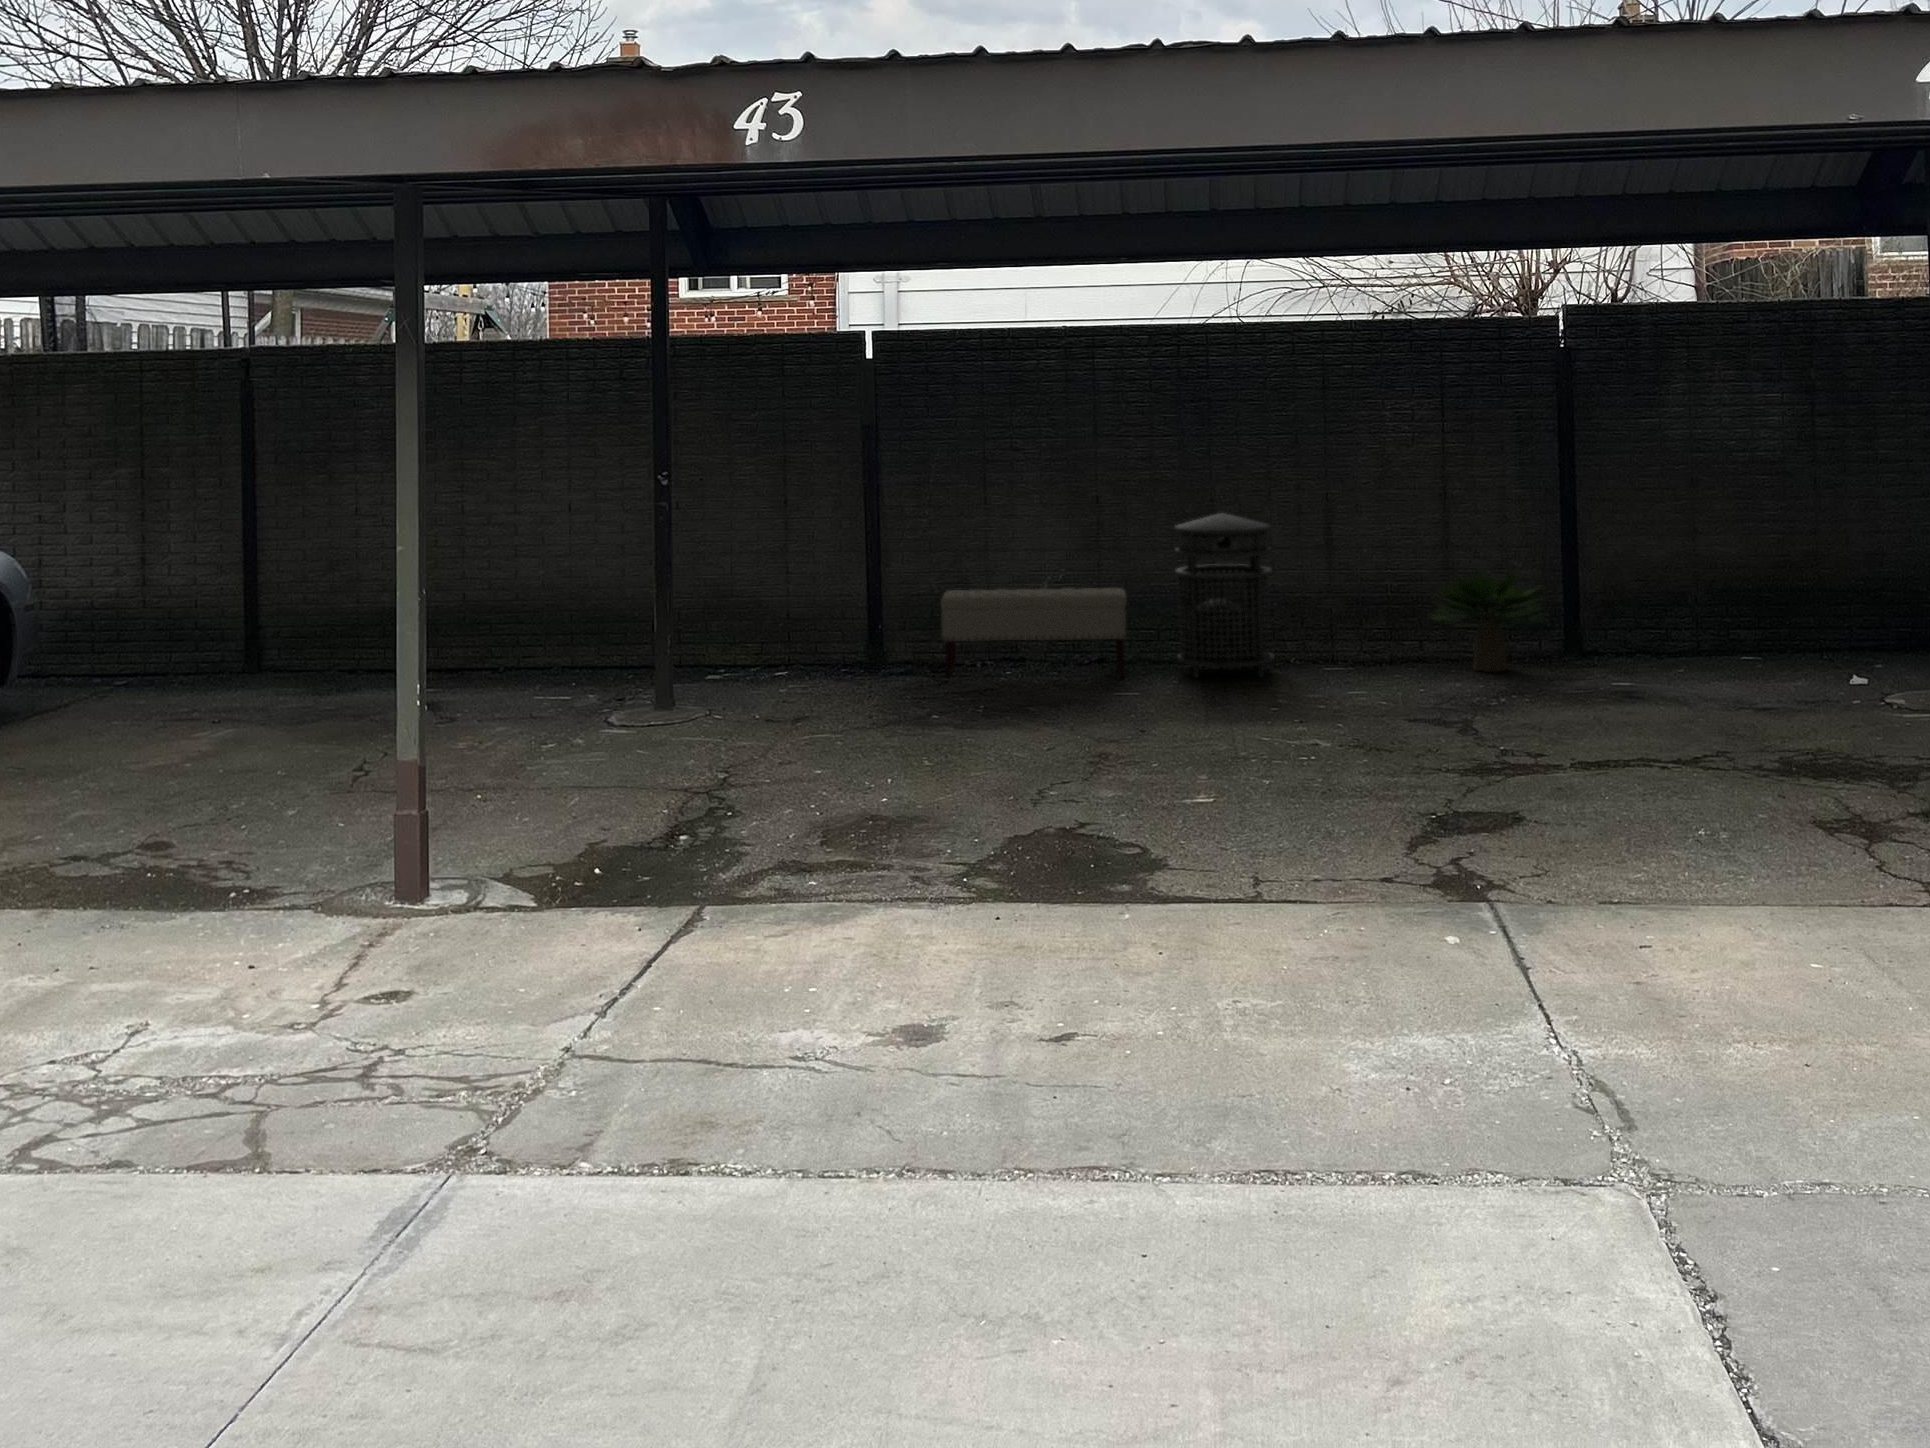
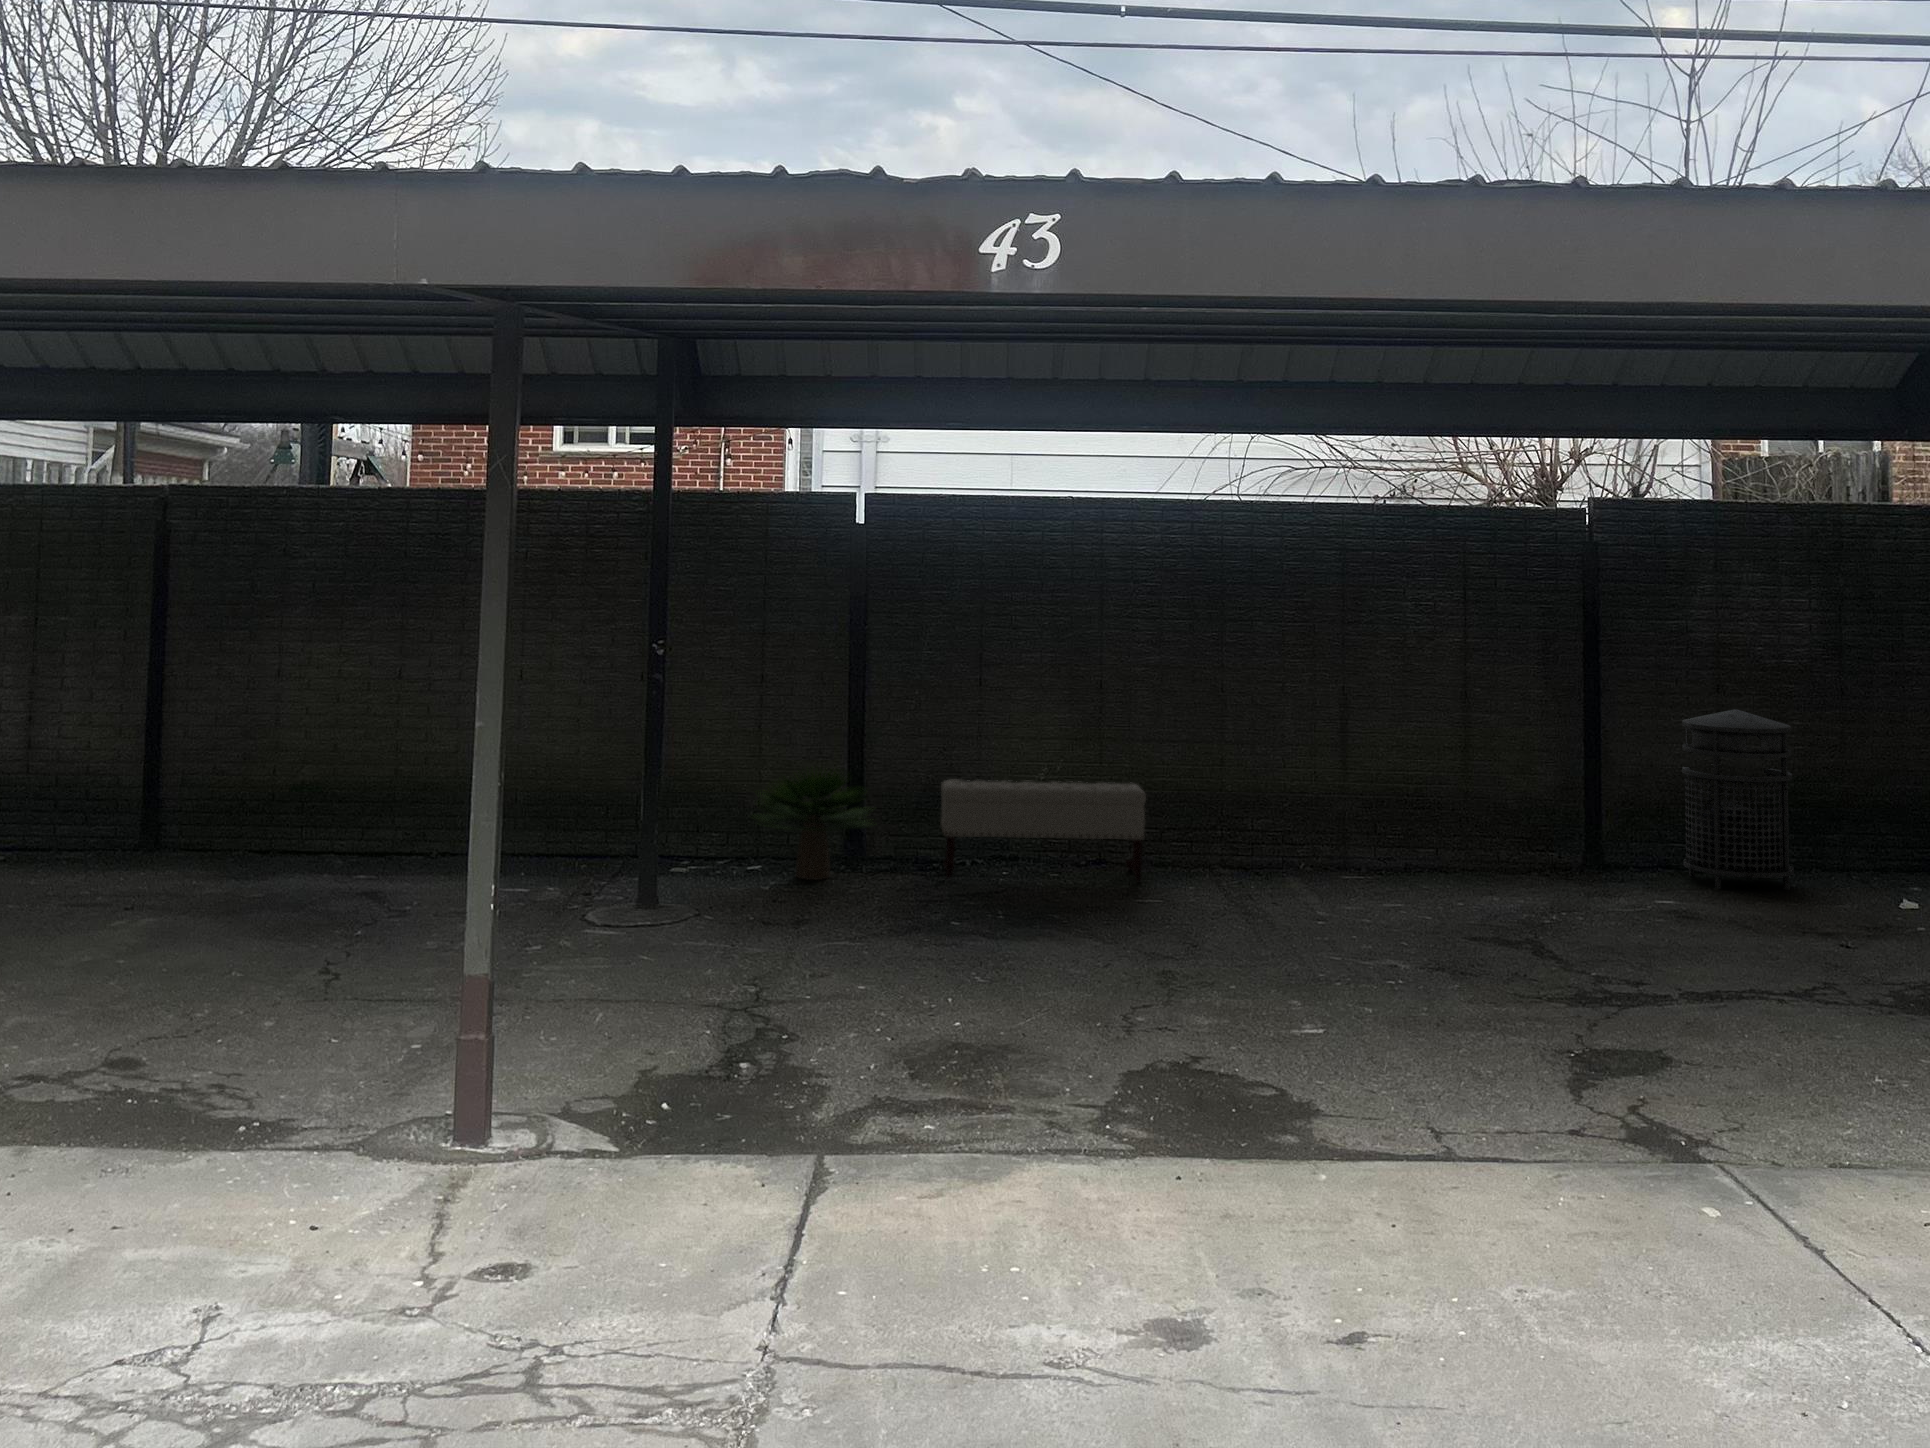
trash can: present [1175,513,1275,678] -> present [1682,709,1794,890]
potted plant: present [1432,572,1546,672] -> present [756,768,873,880]

